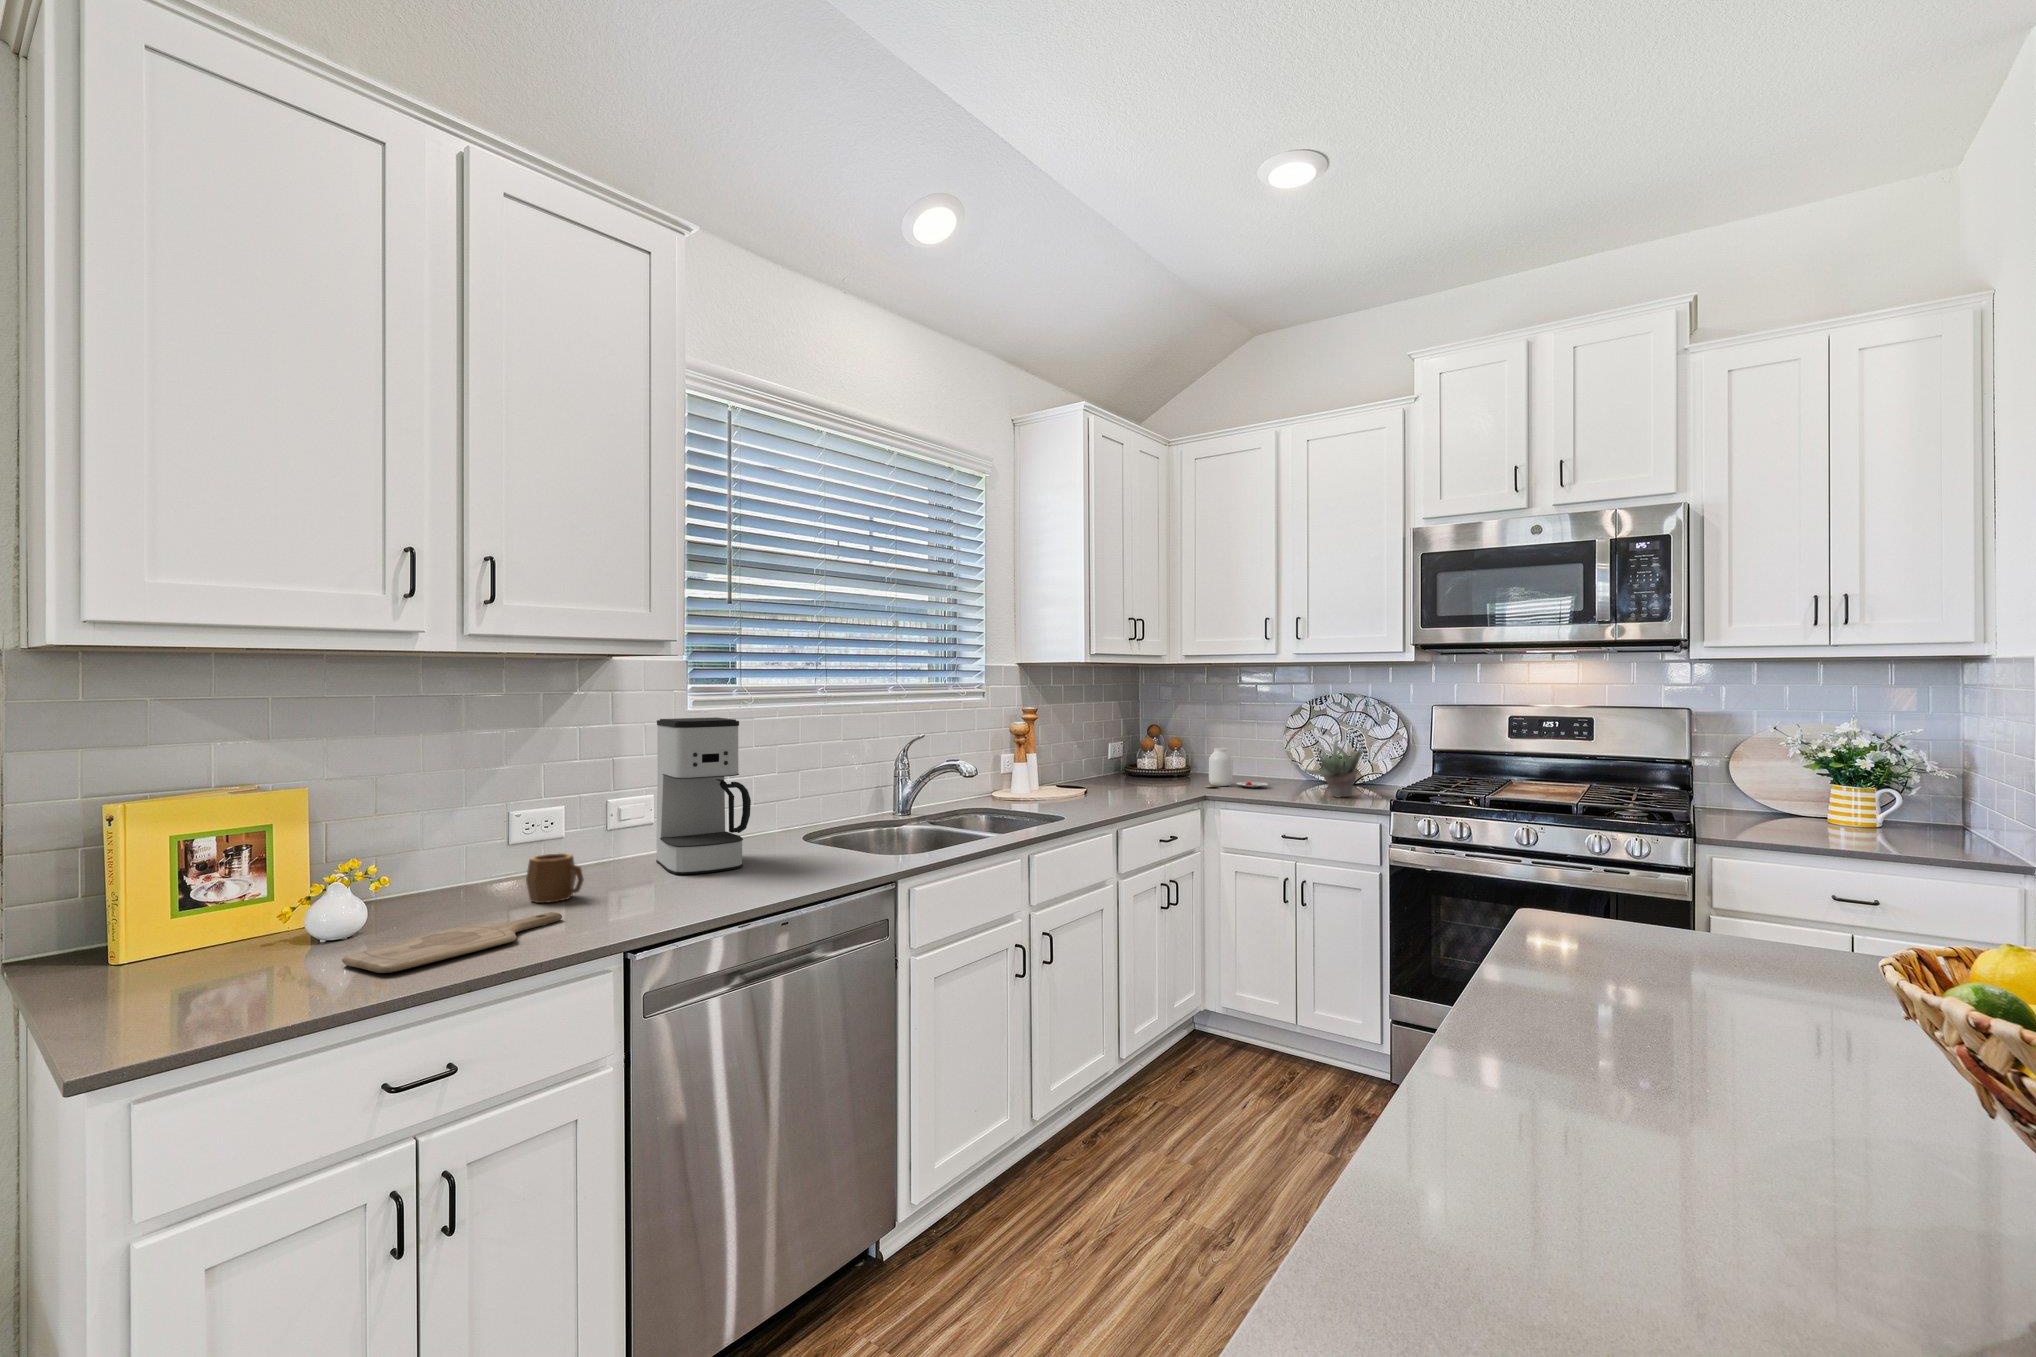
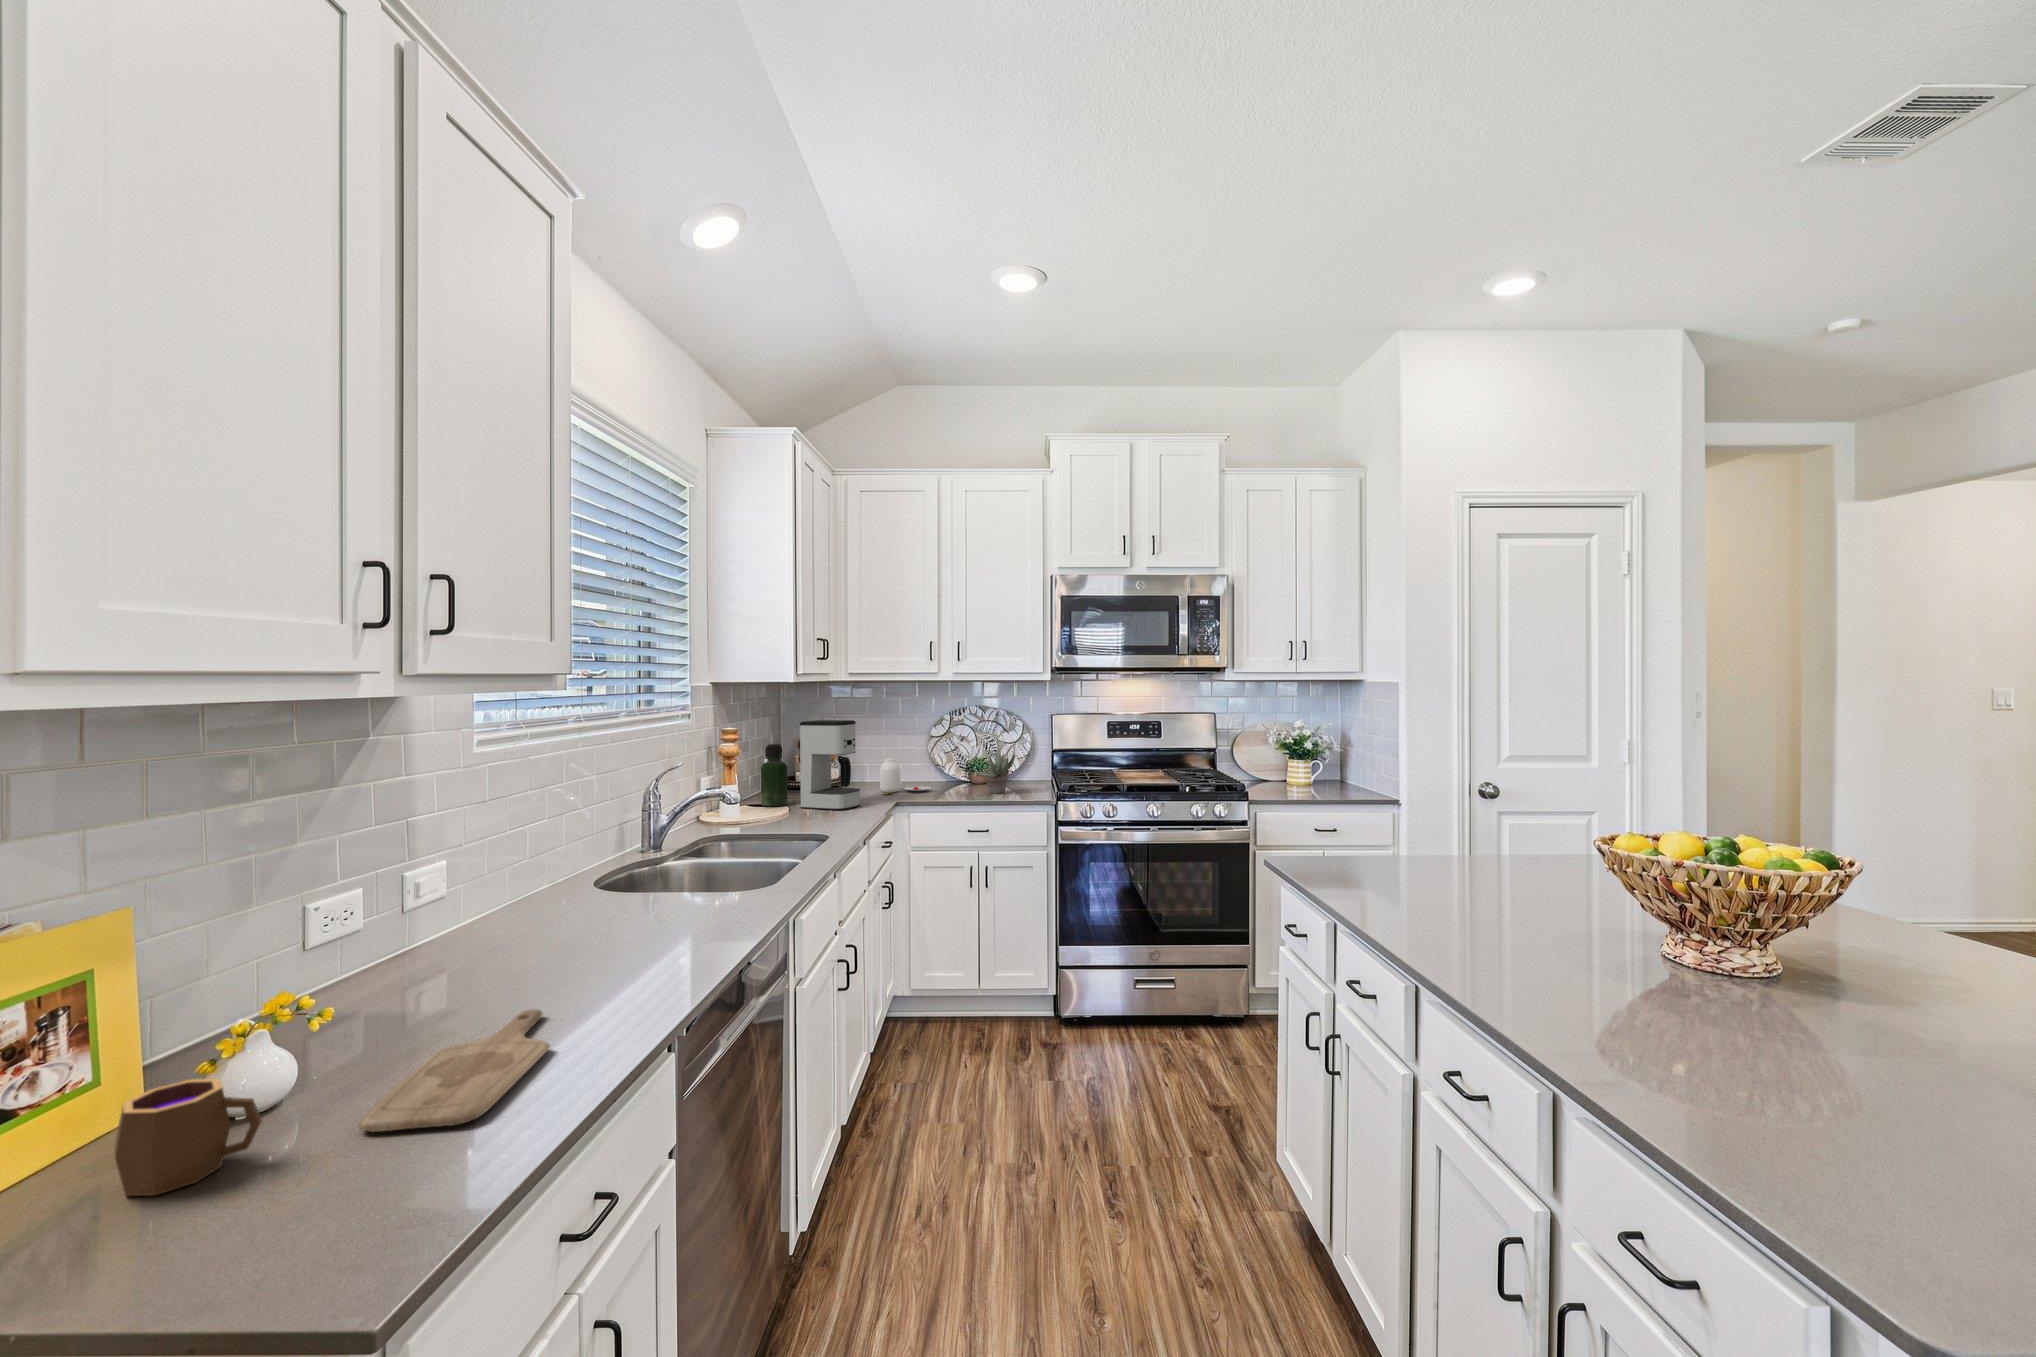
coffee maker: present [656,717,751,874] -> present [800,720,860,810]
bottle: none [1066,724,1092,789] -> present [761,744,787,807]
mug: present [526,853,584,903] -> present [115,1079,262,1196]

